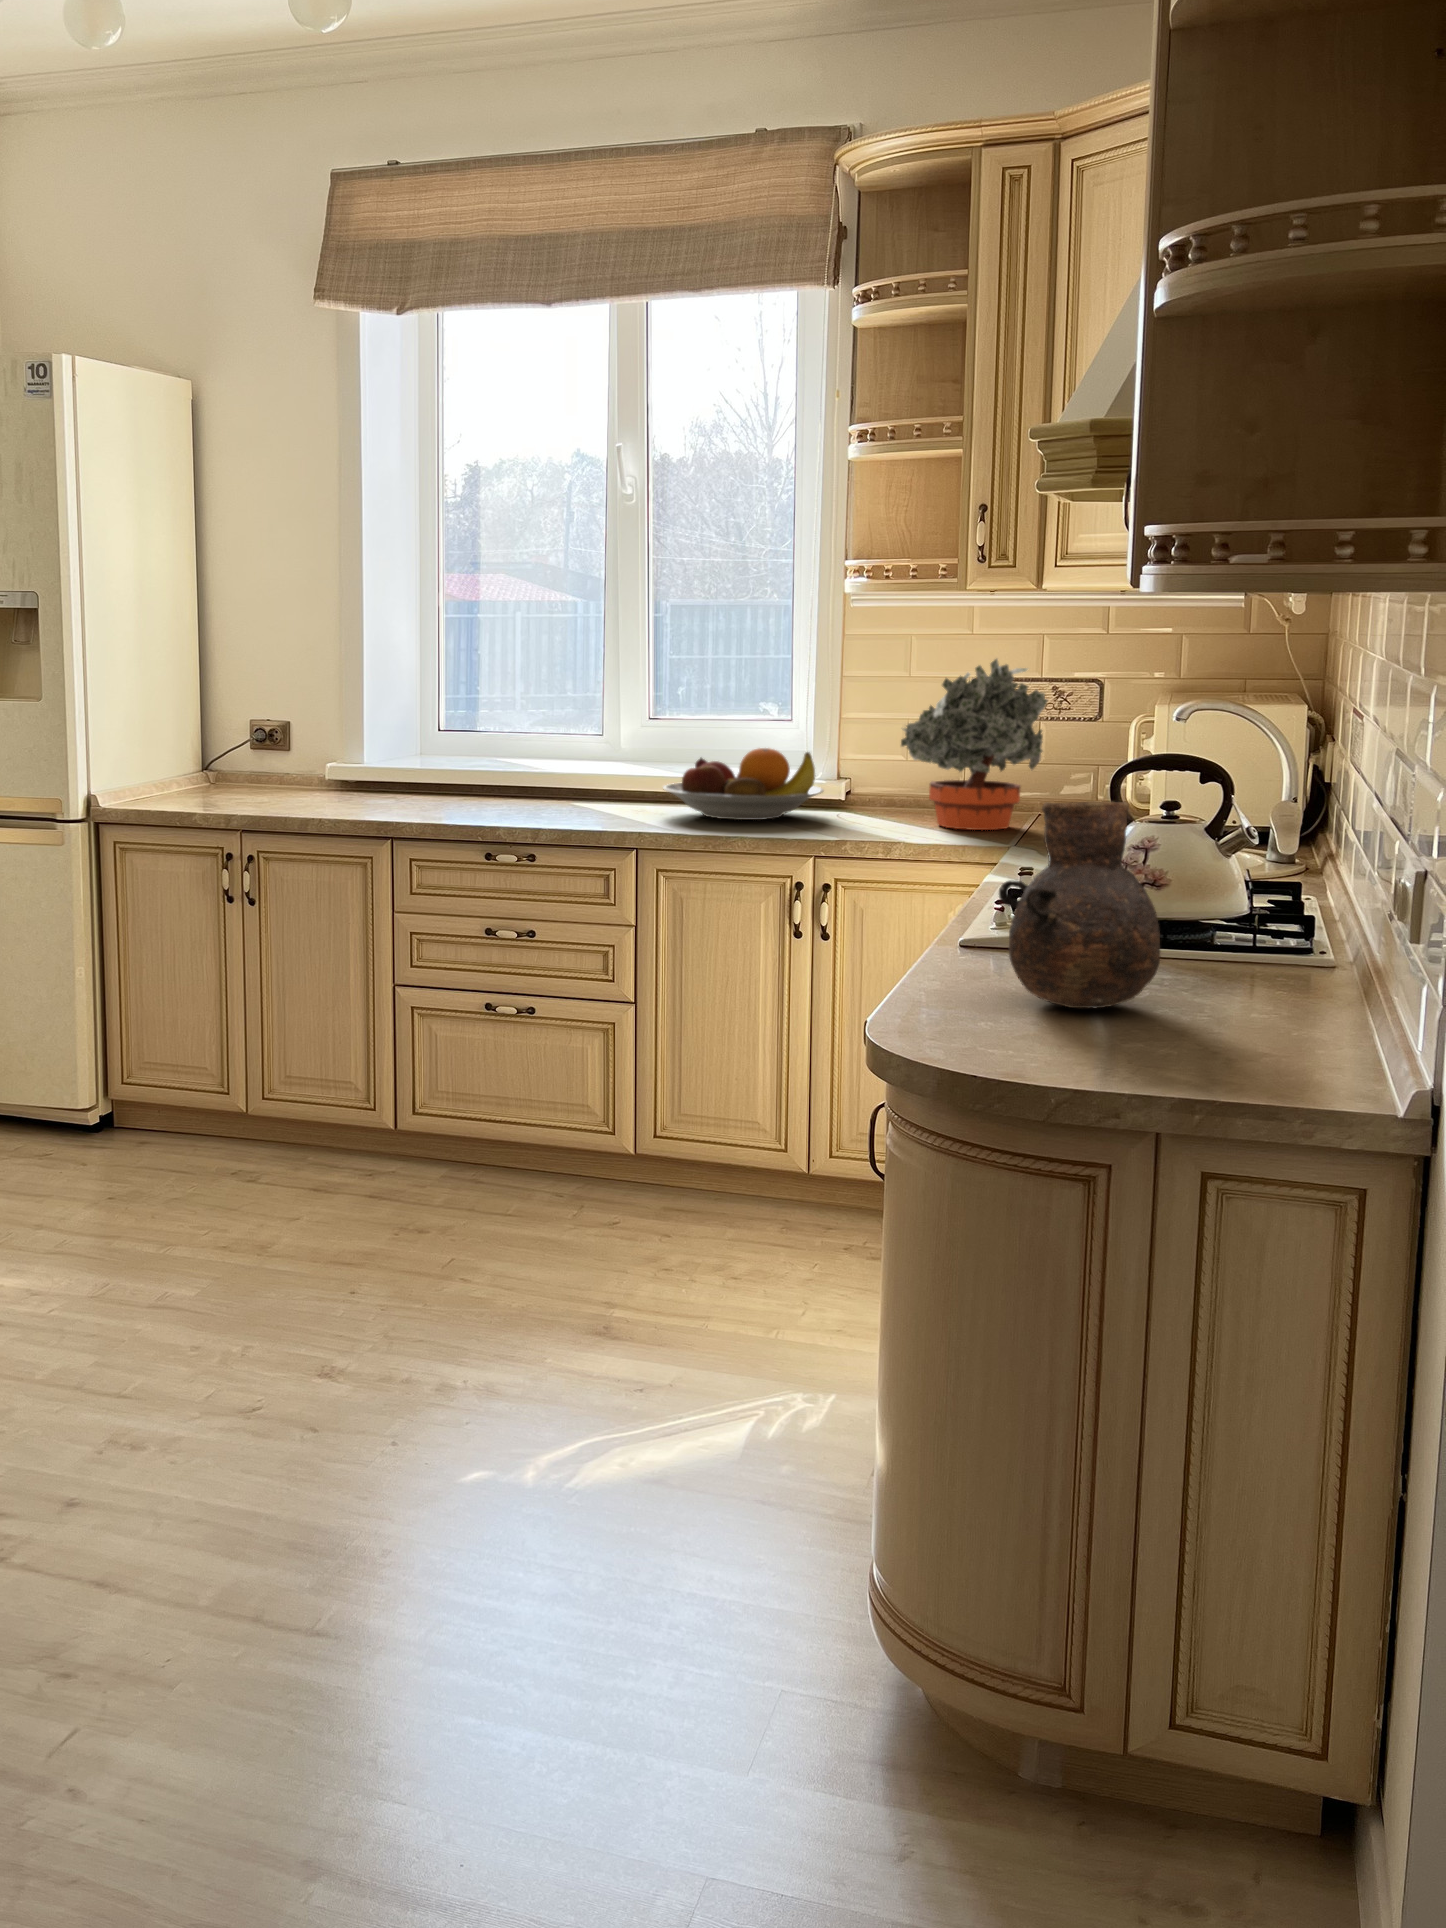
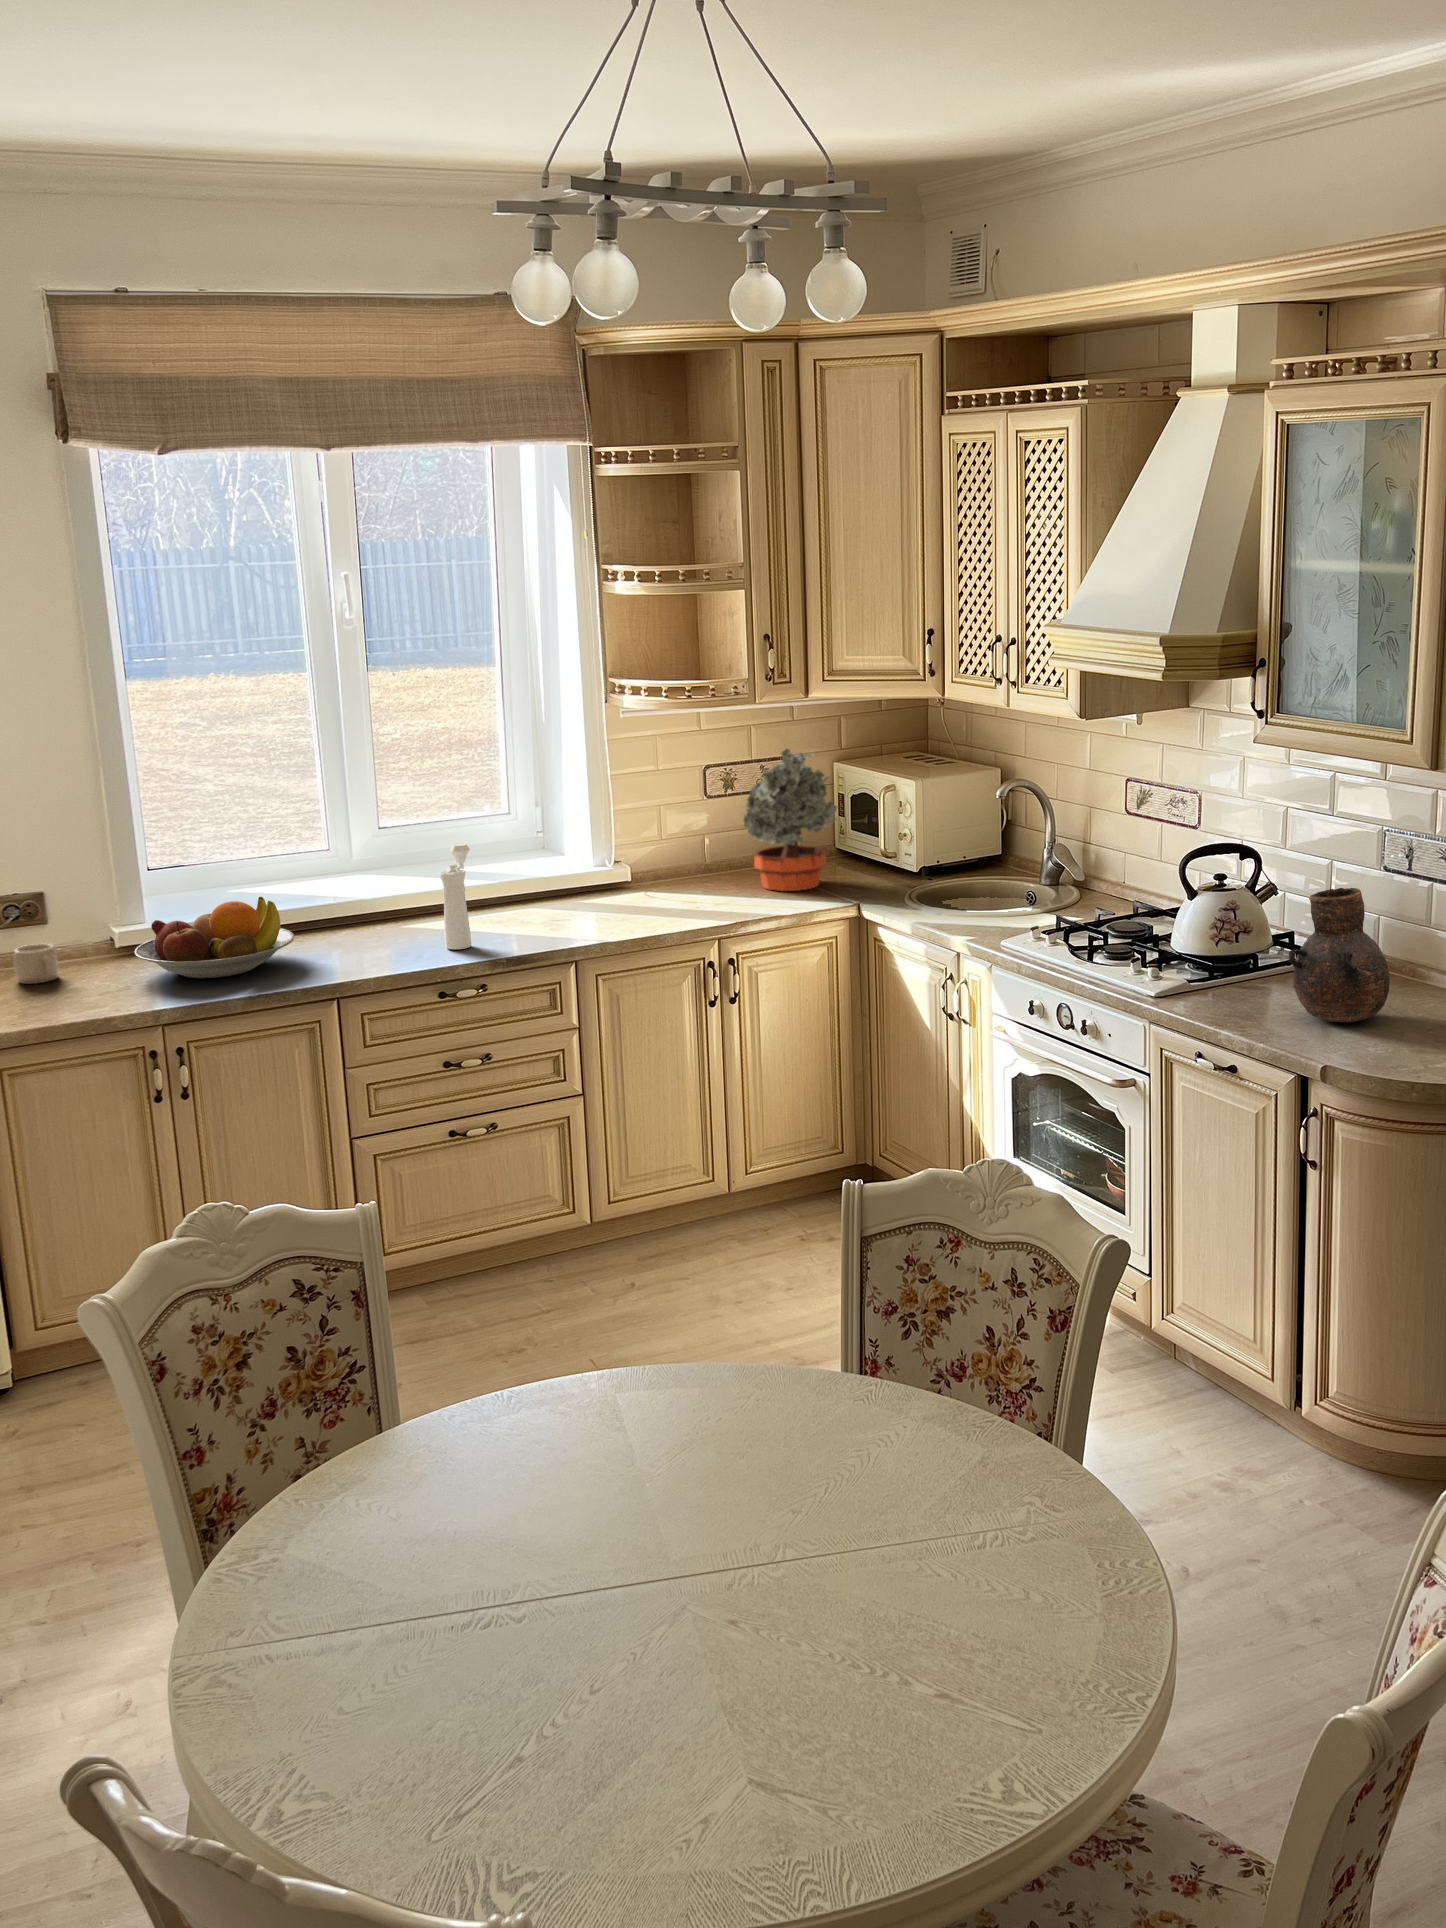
pepper mill: none [522,713,584,816] -> present [439,843,471,950]
fruit bowl: present [663,748,823,820] -> present [135,896,294,978]
mug: none [219,759,256,790] -> present [13,944,58,984]

